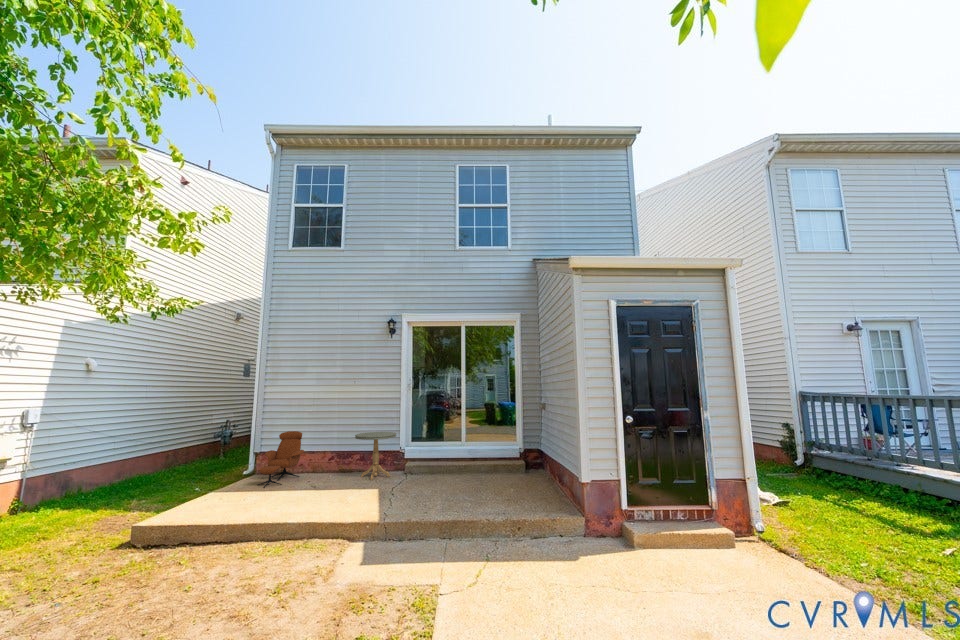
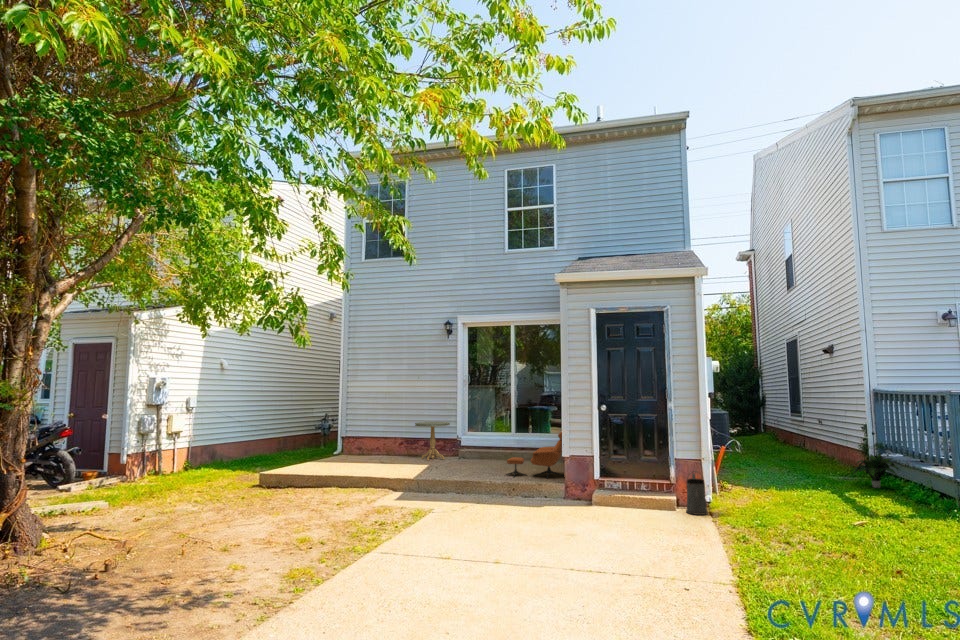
lounge chair: present [258,431,304,488] -> present [506,432,563,478]
potted plant: none [816,453,871,489] -> present [852,453,899,488]
watering can: none [737,497,783,556] -> present [686,471,708,515]

